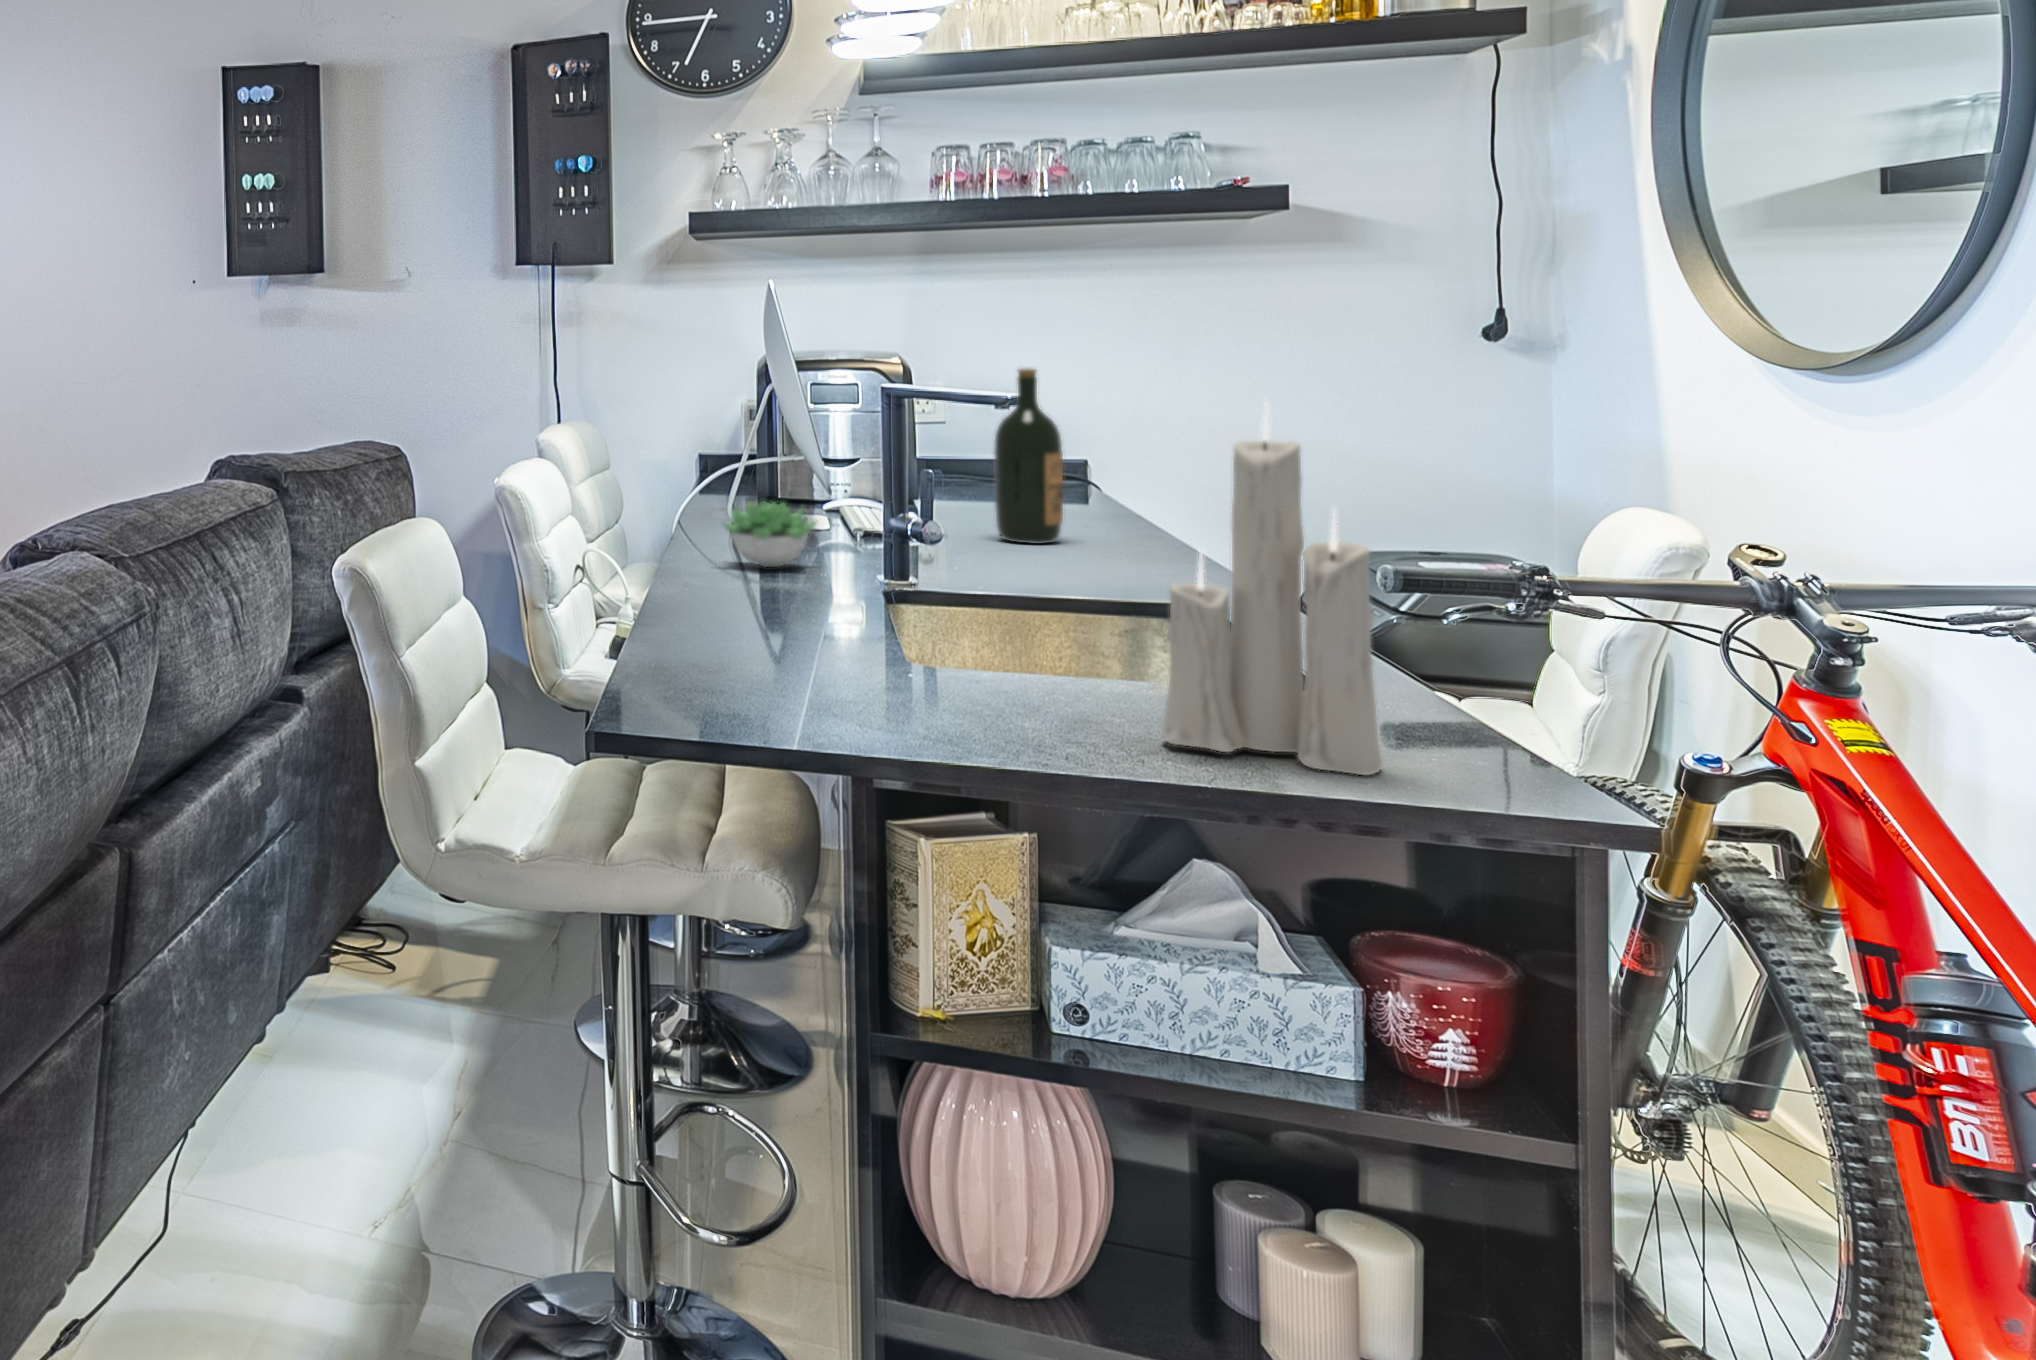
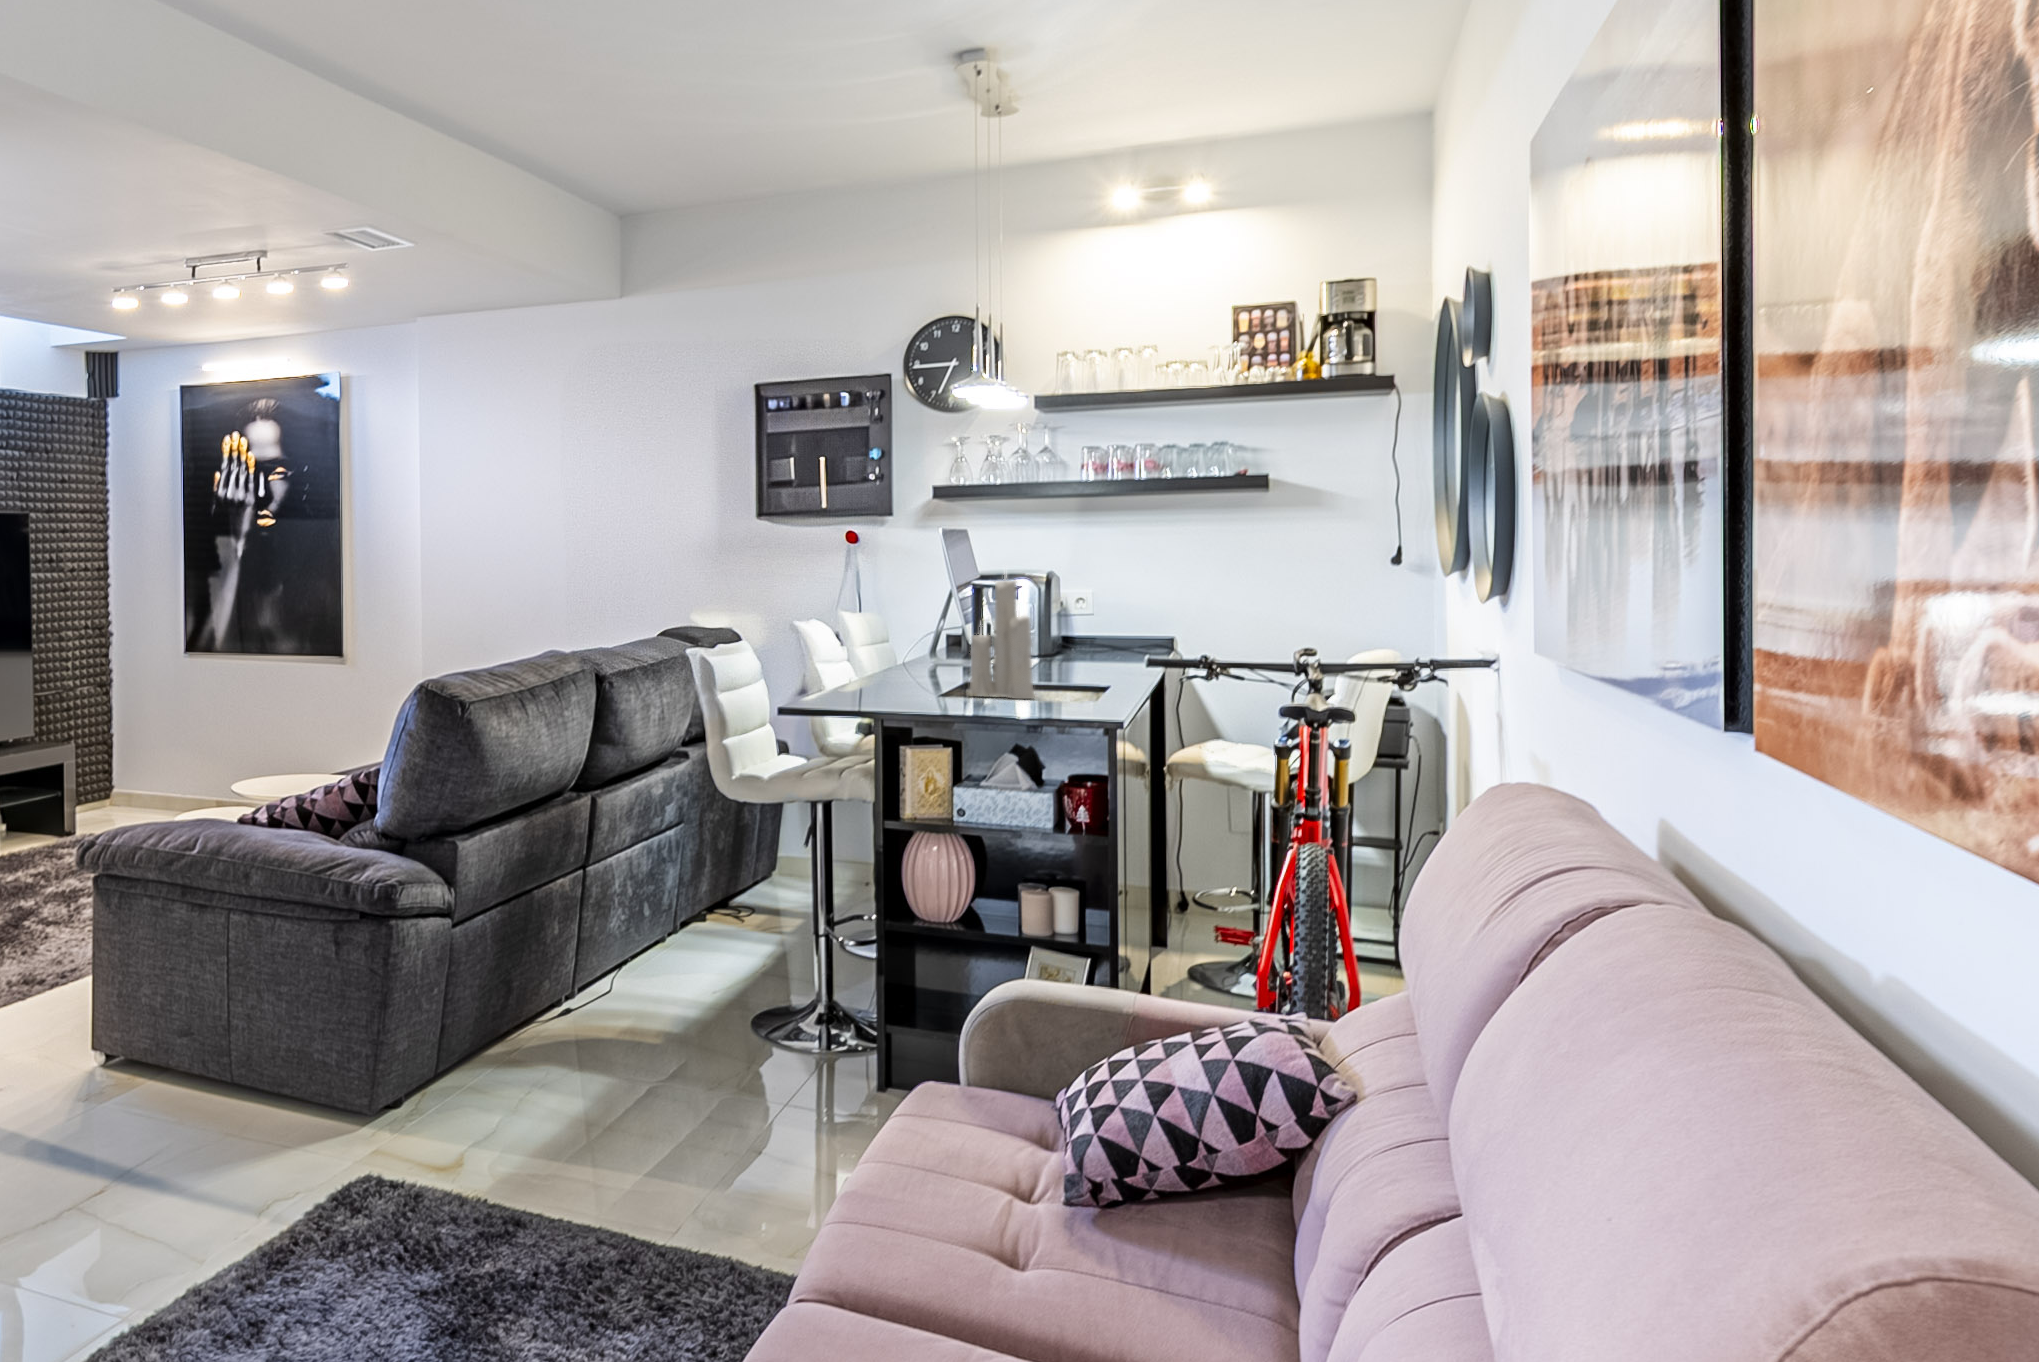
wine bottle: present [994,368,1063,544] -> none [1067,576,1102,673]
succulent plant: present [724,502,816,567] -> none [892,641,944,675]

